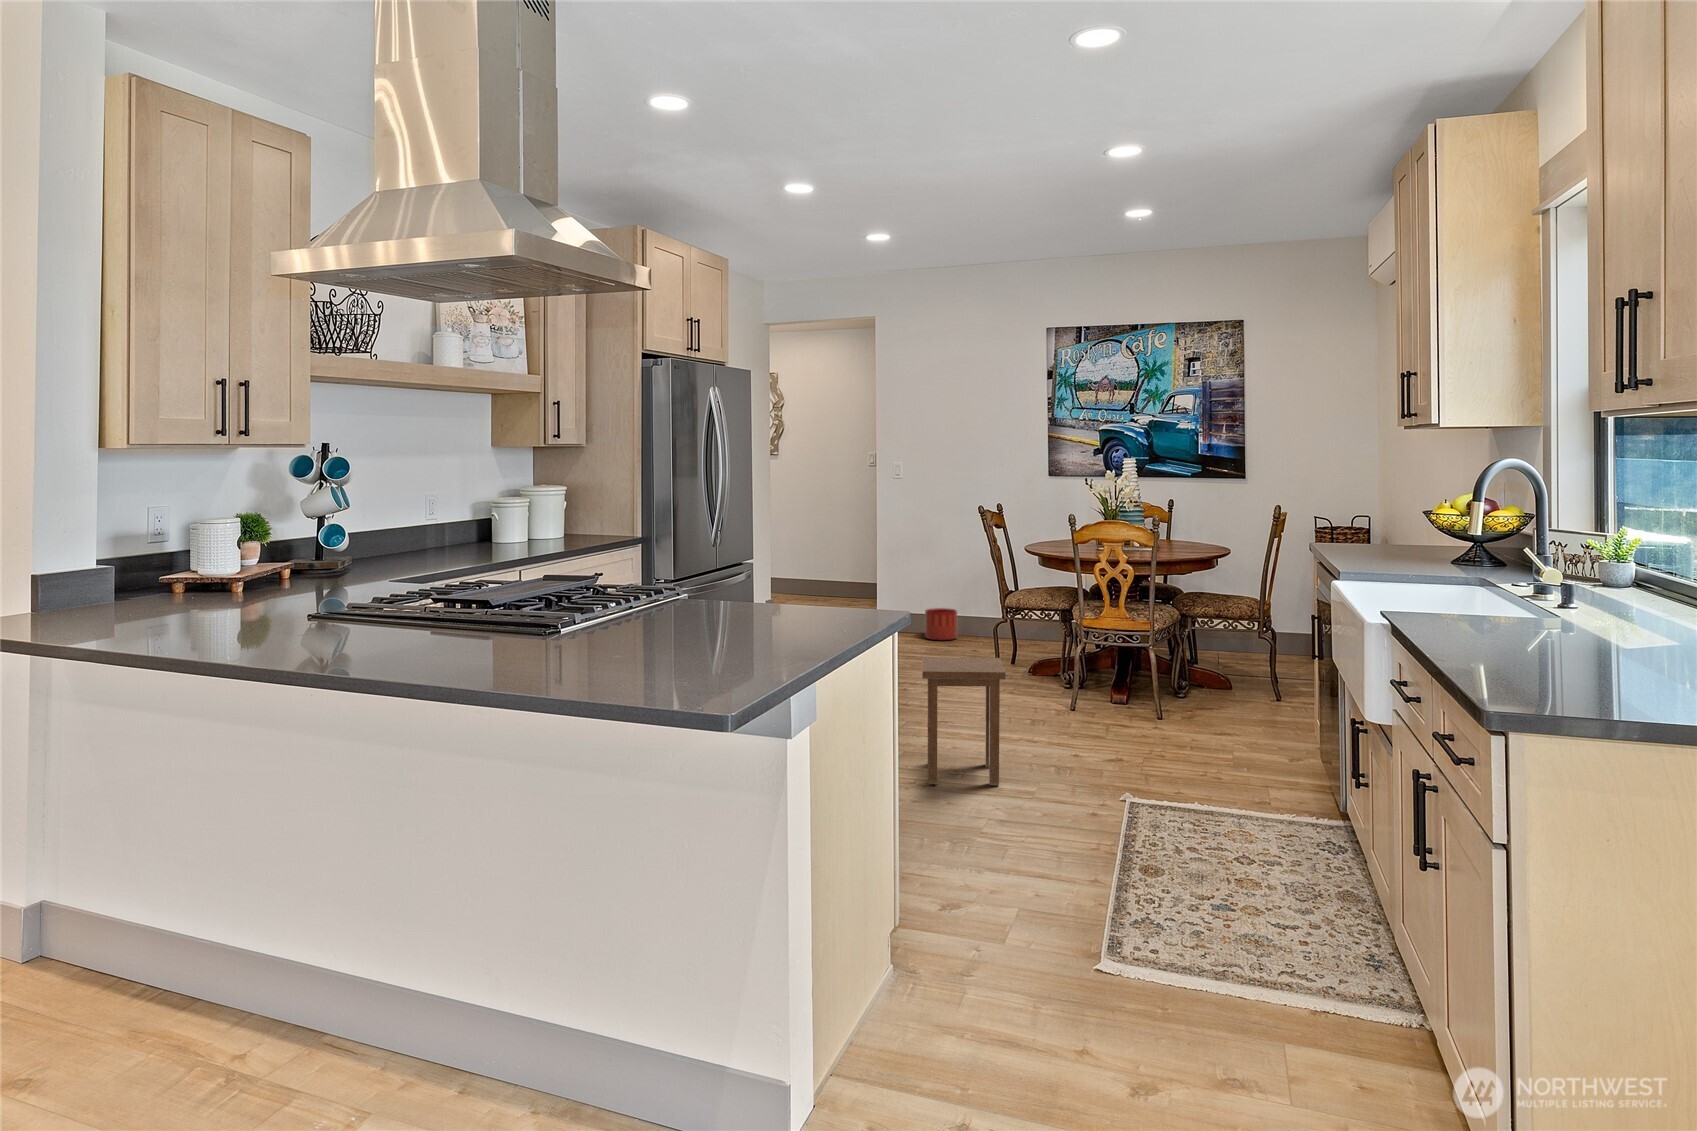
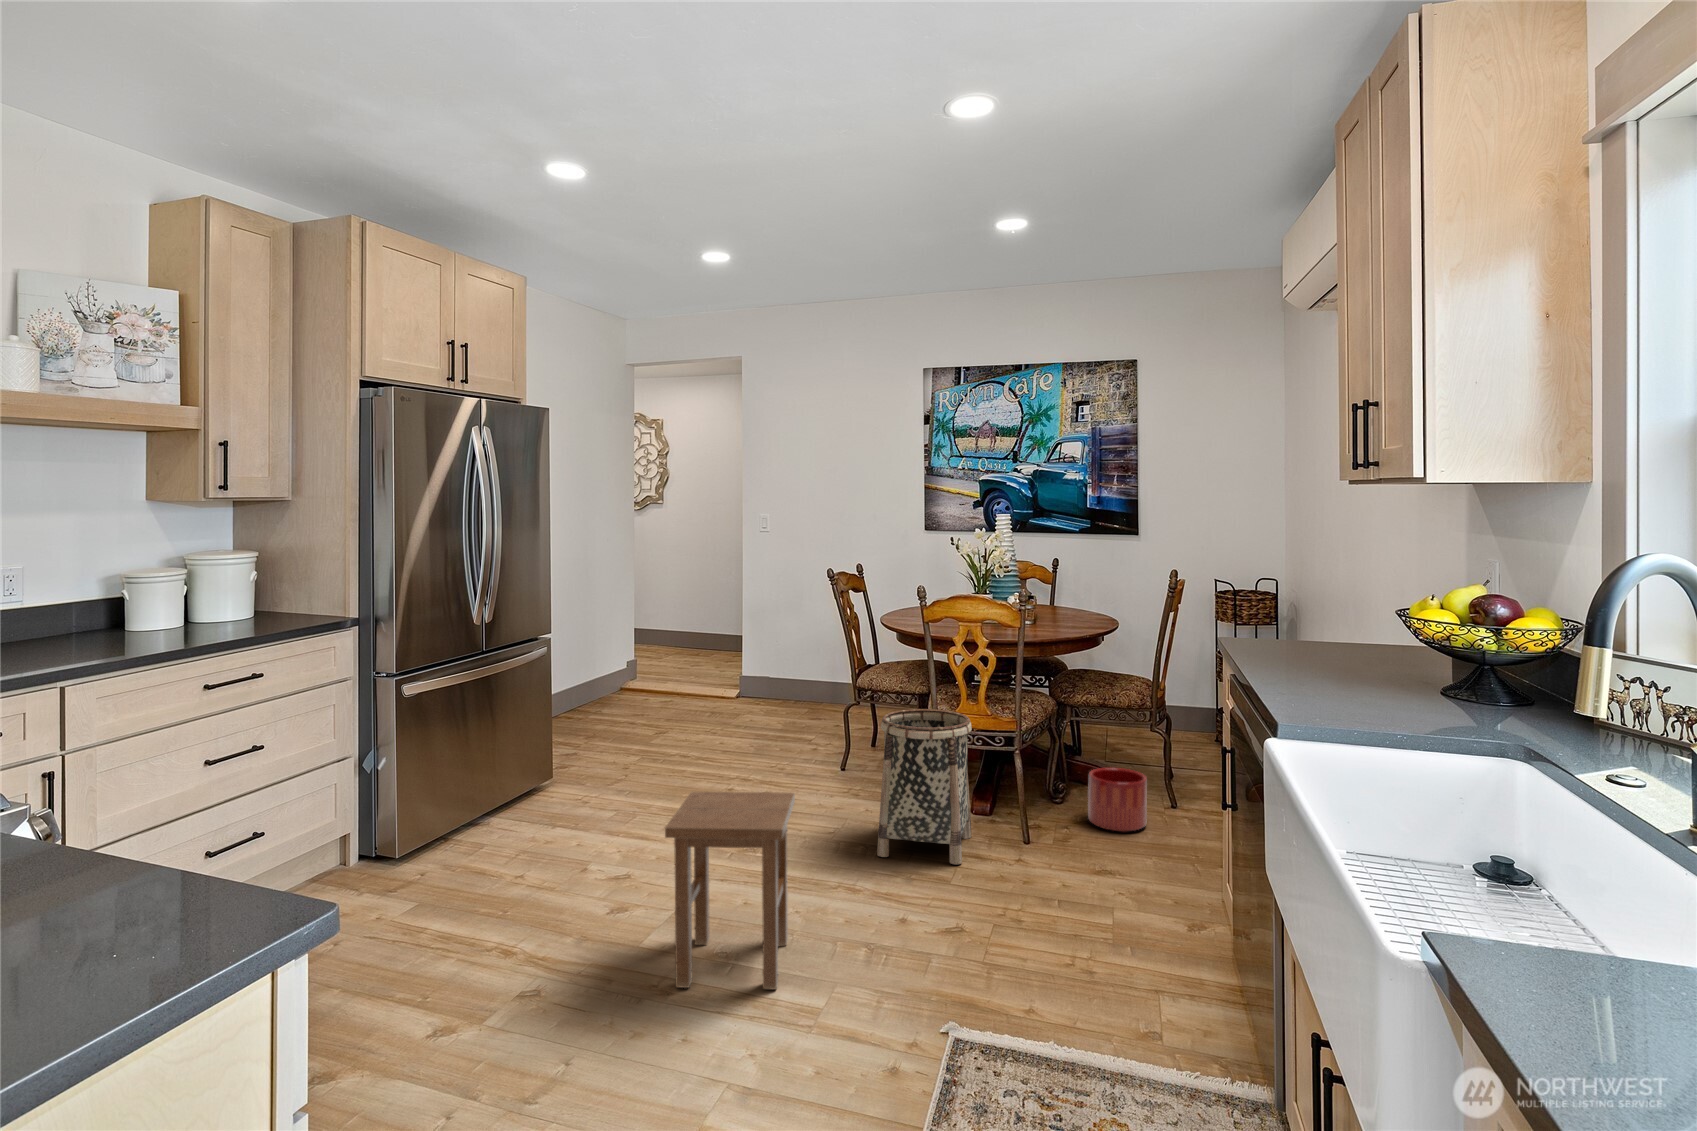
planter: present [925,608,957,640] -> present [1088,768,1147,832]
basket: none [1042,614,1117,729] -> present [877,709,972,864]

